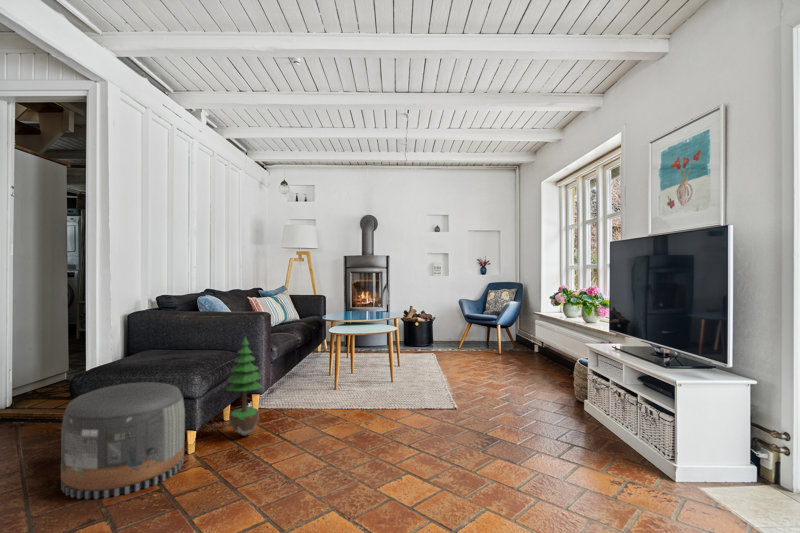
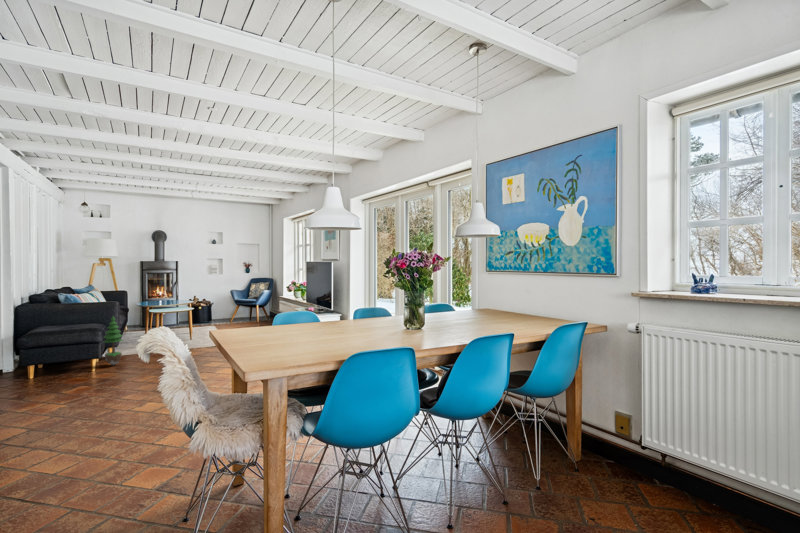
pouf: present [61,382,185,499] -> none [30,340,91,387]

